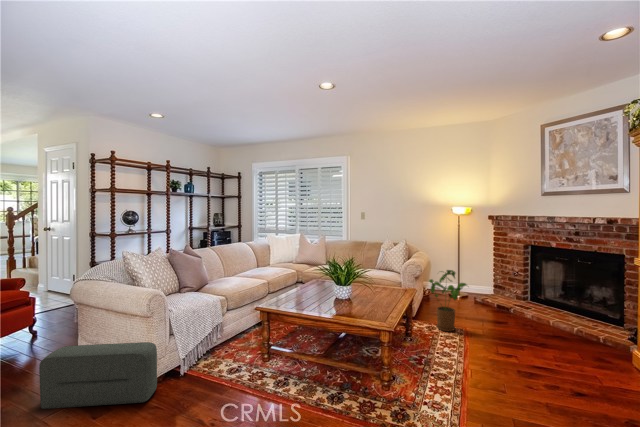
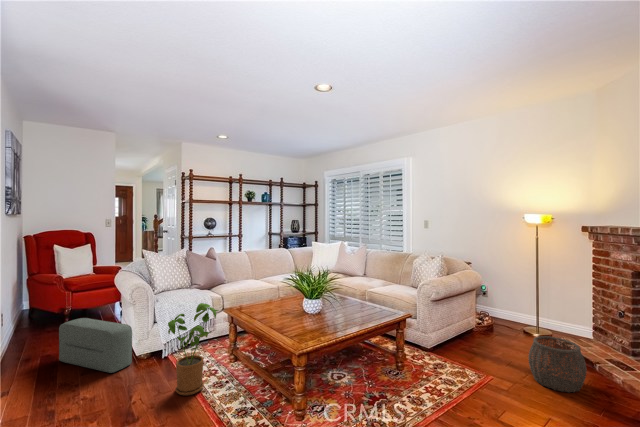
house plant: present [429,270,467,331] -> present [168,303,219,396]
woven basket: none [483,294,521,329] -> present [528,336,587,392]

